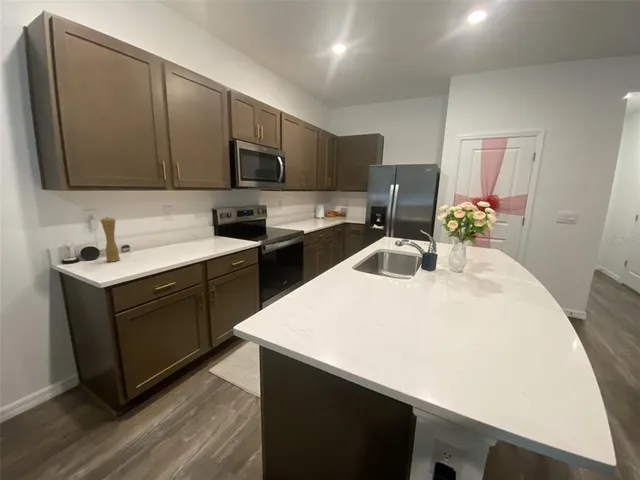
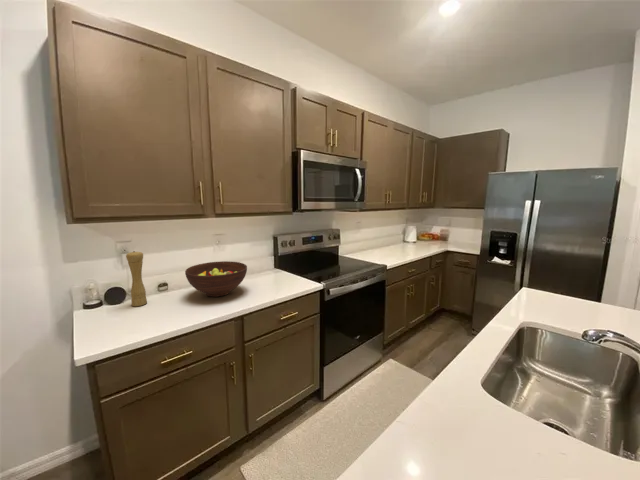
fruit bowl: none [151,228,202,253] -> present [185,261,247,297]

